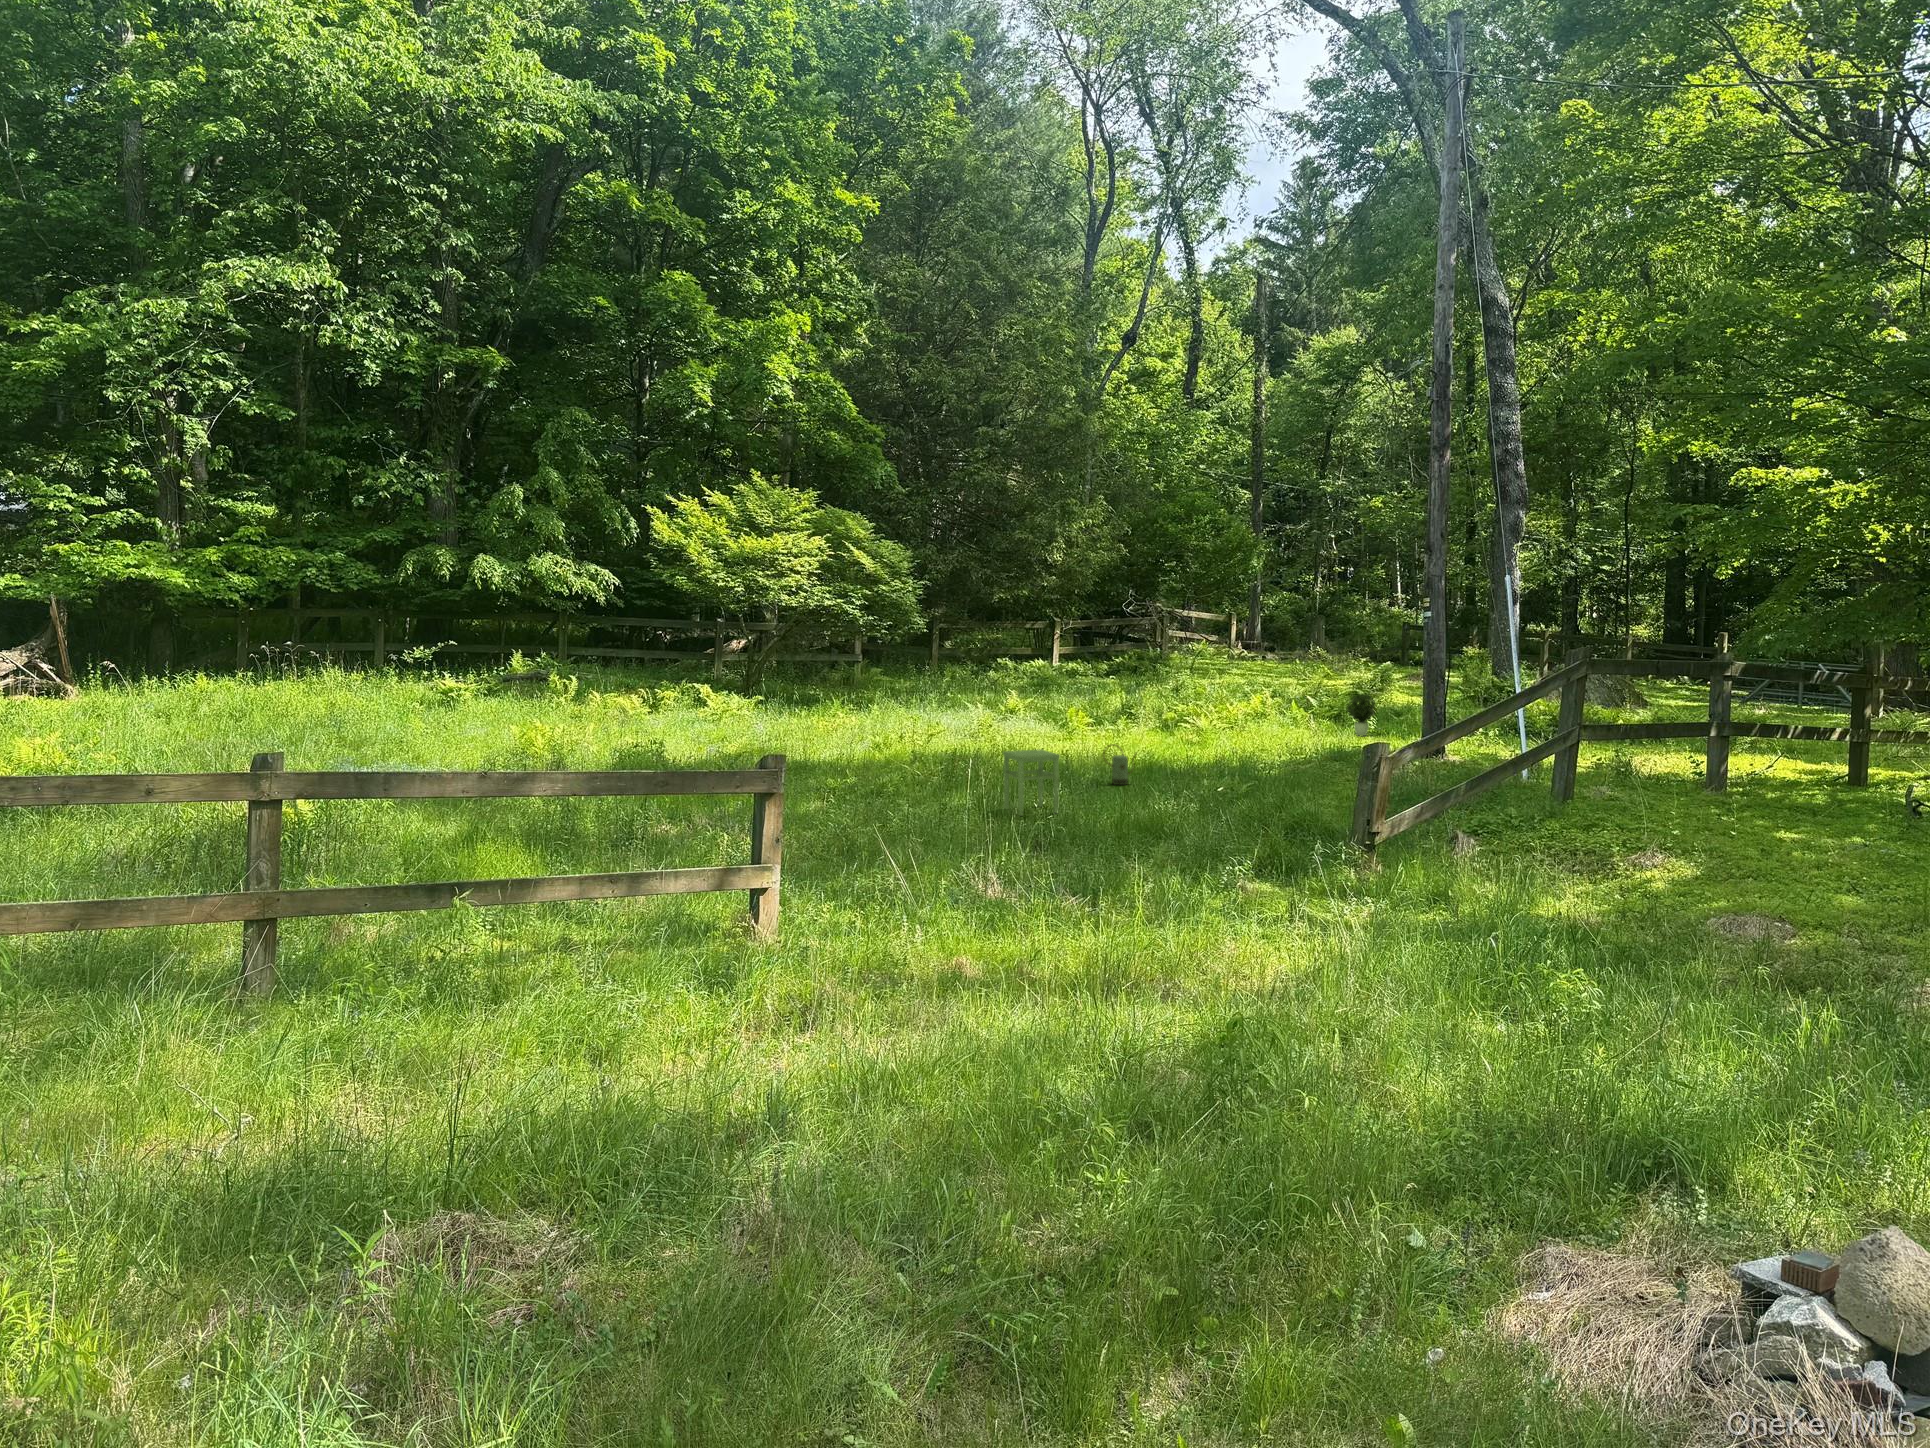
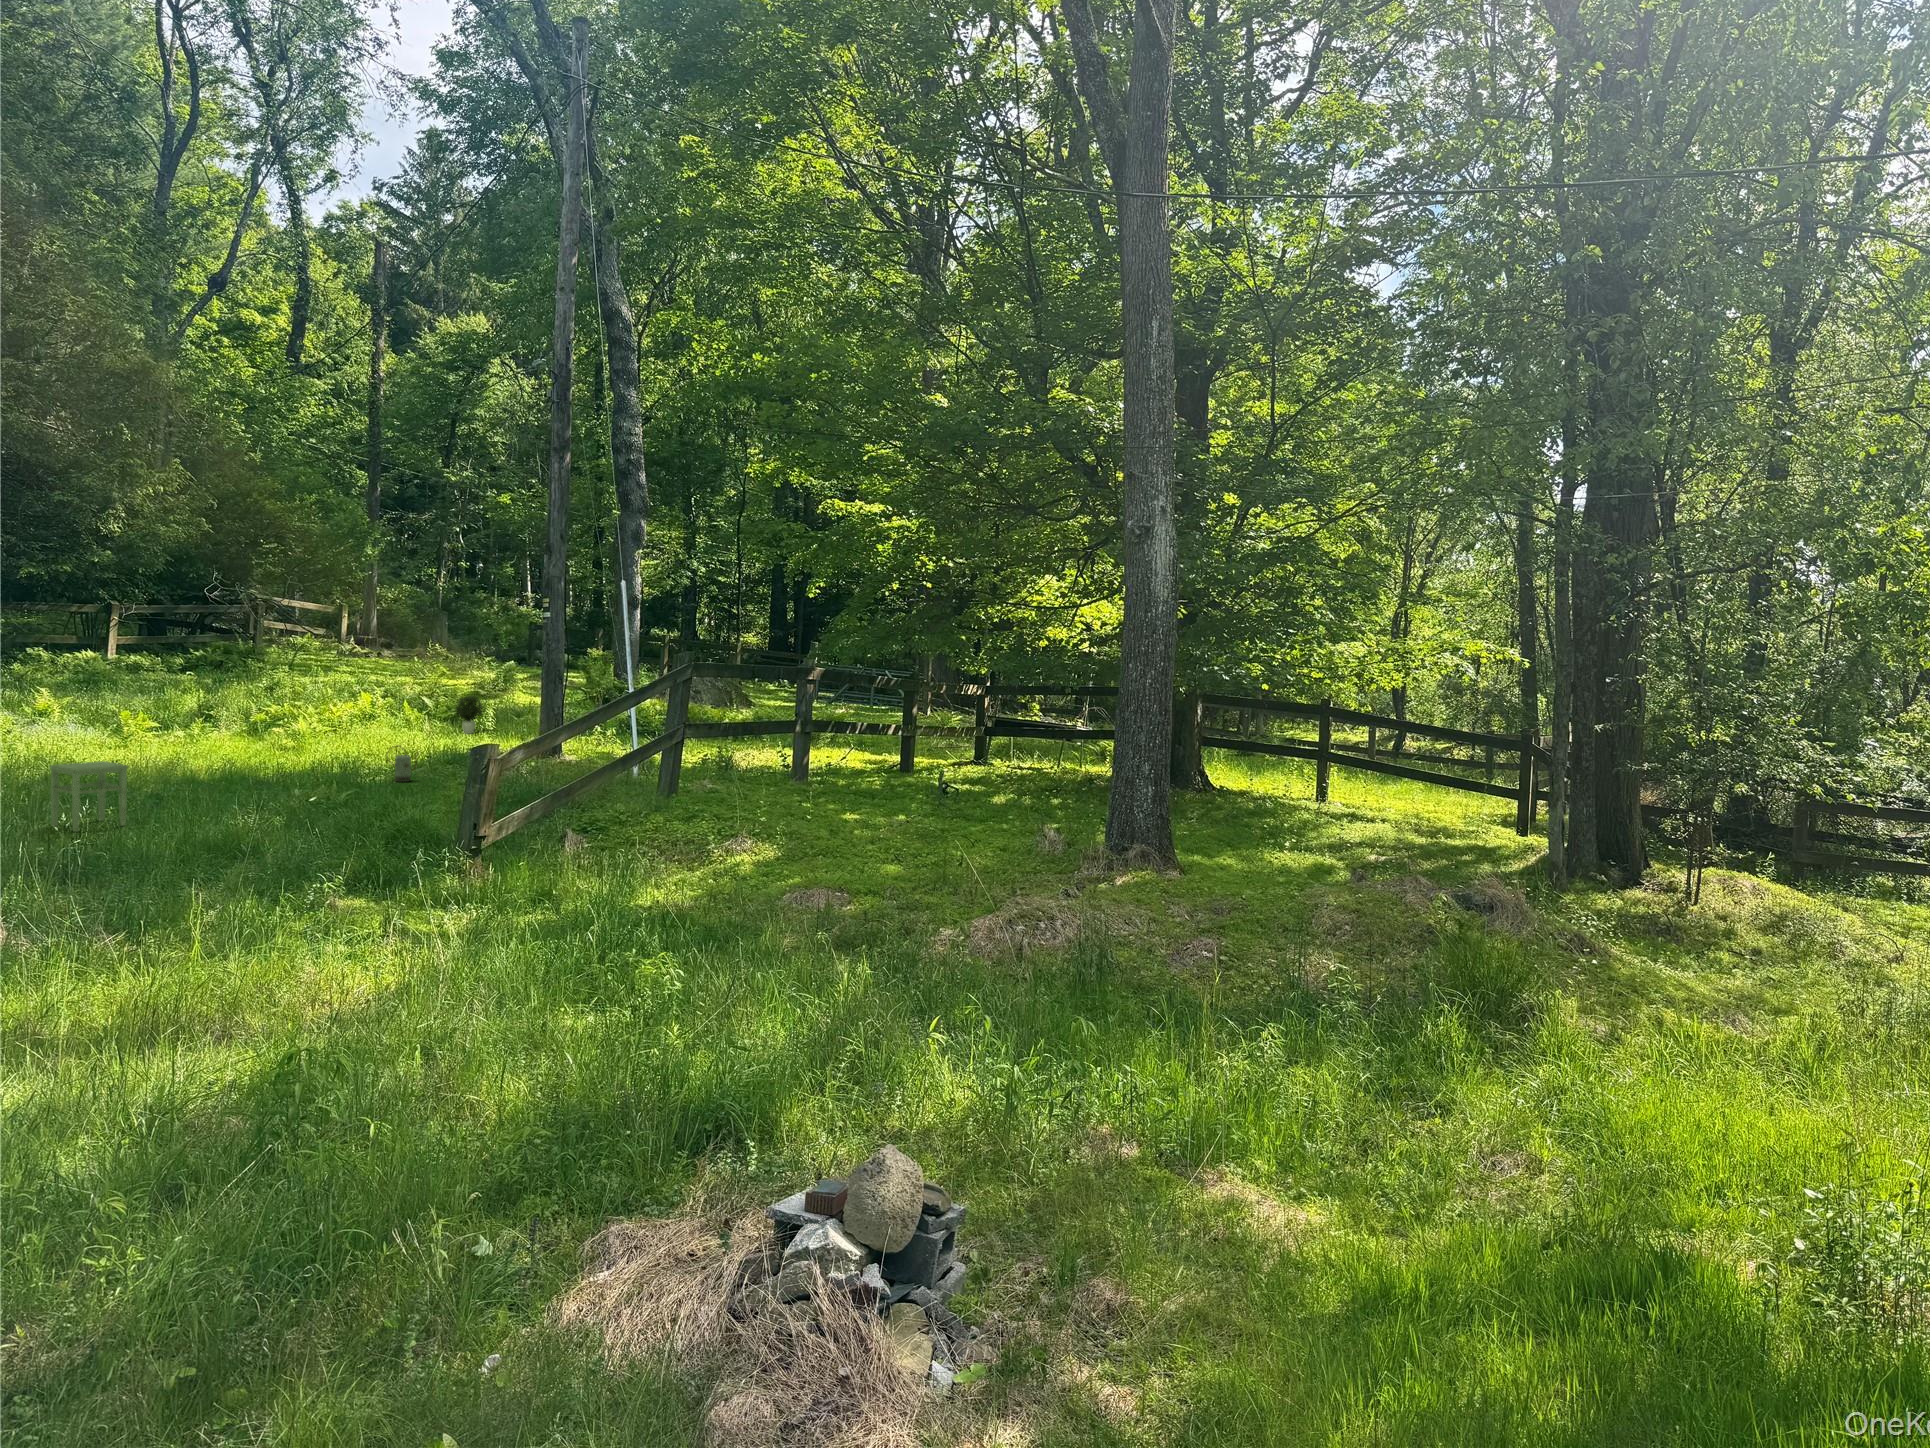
watering can: present [1104,745,1136,785] -> present [388,754,416,782]

